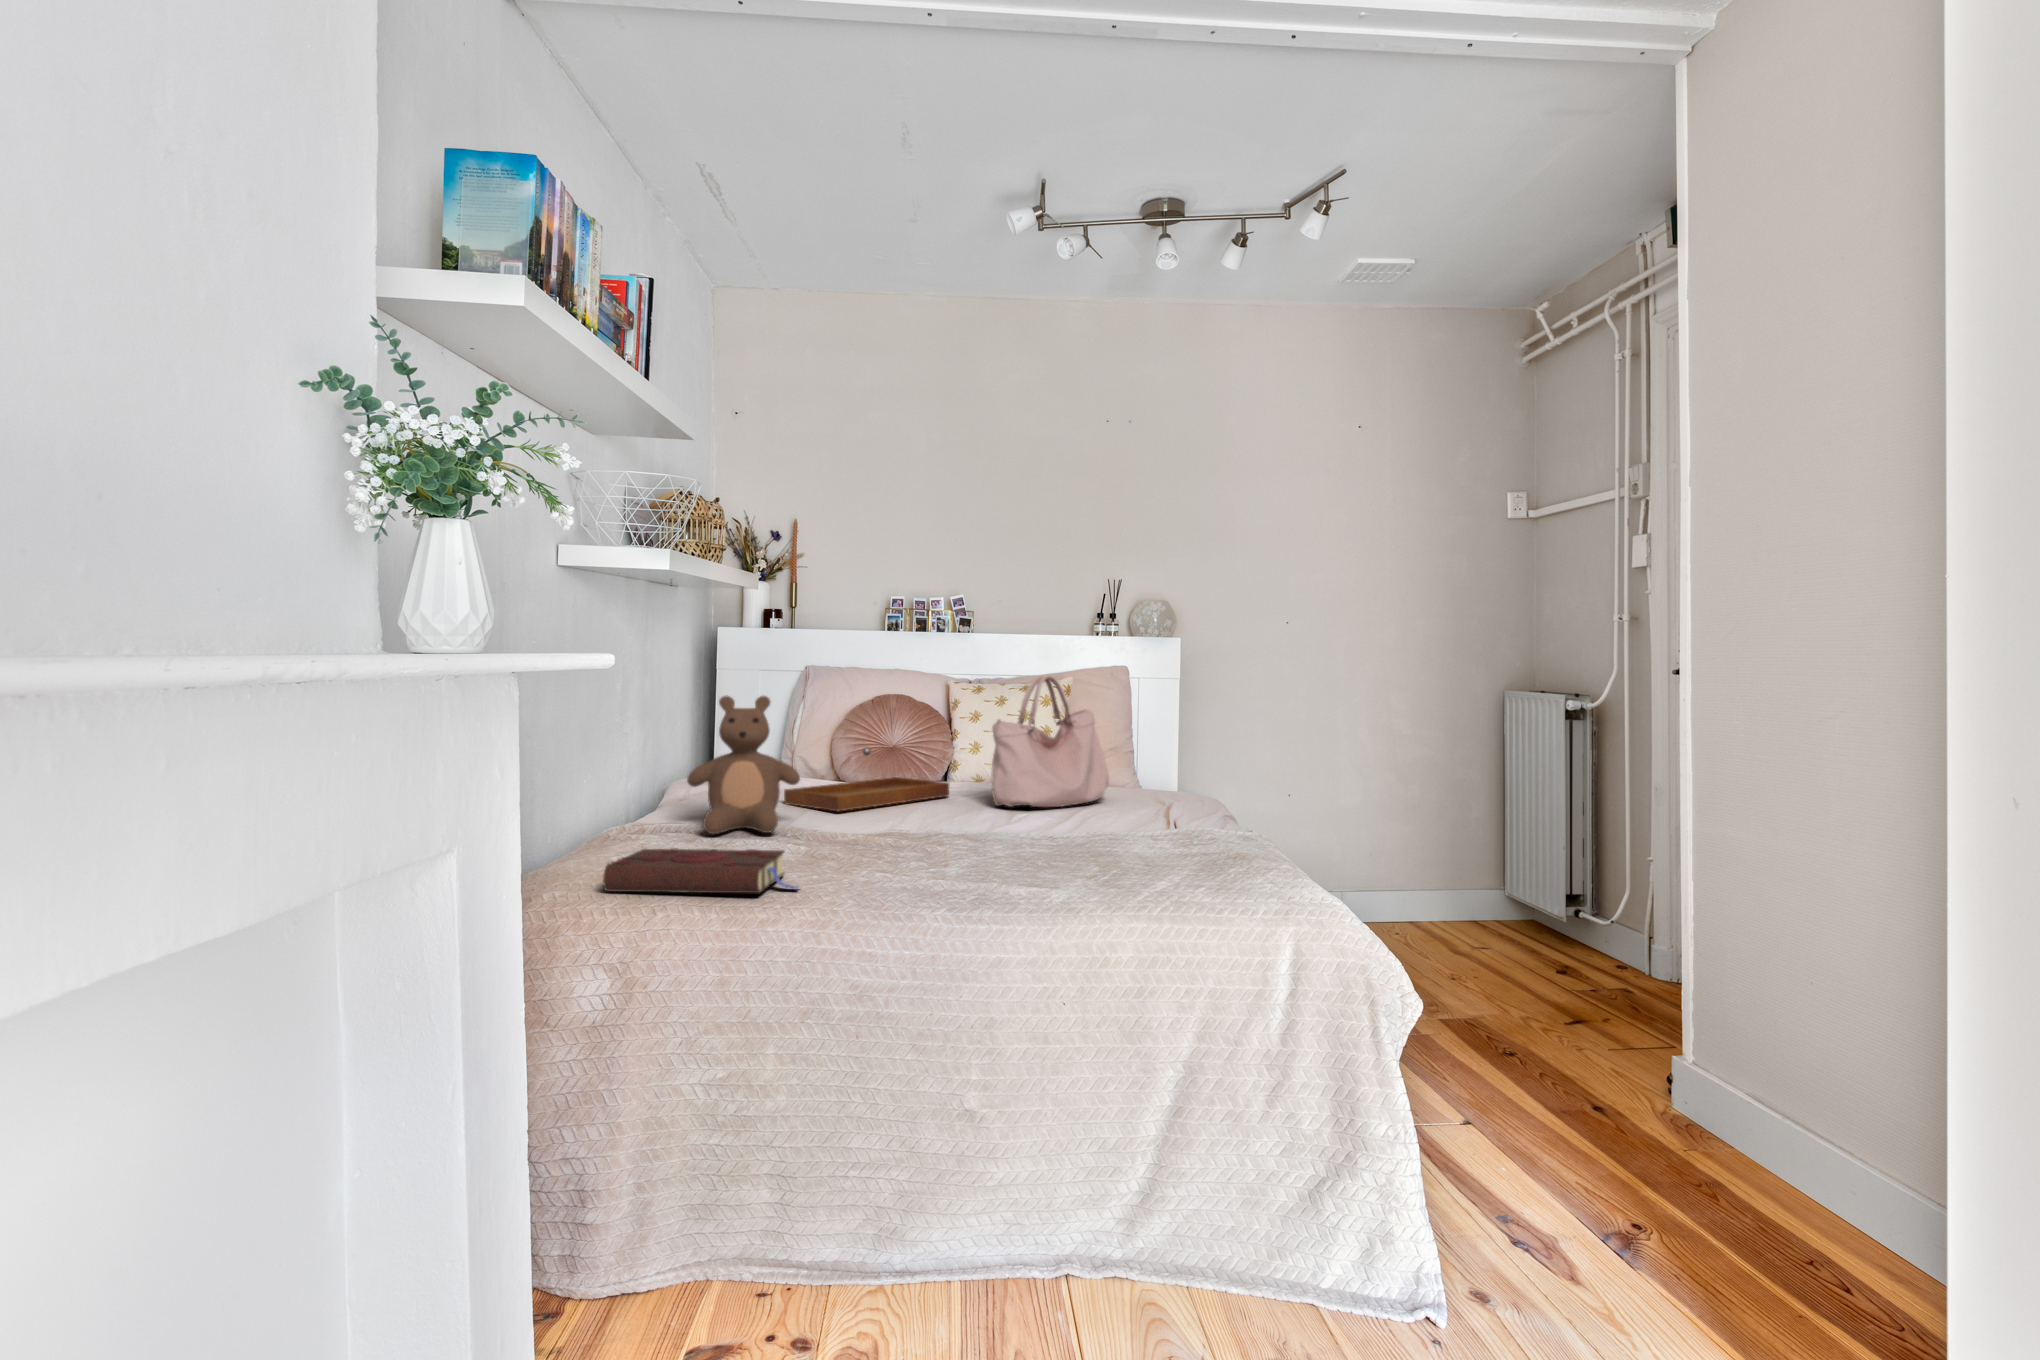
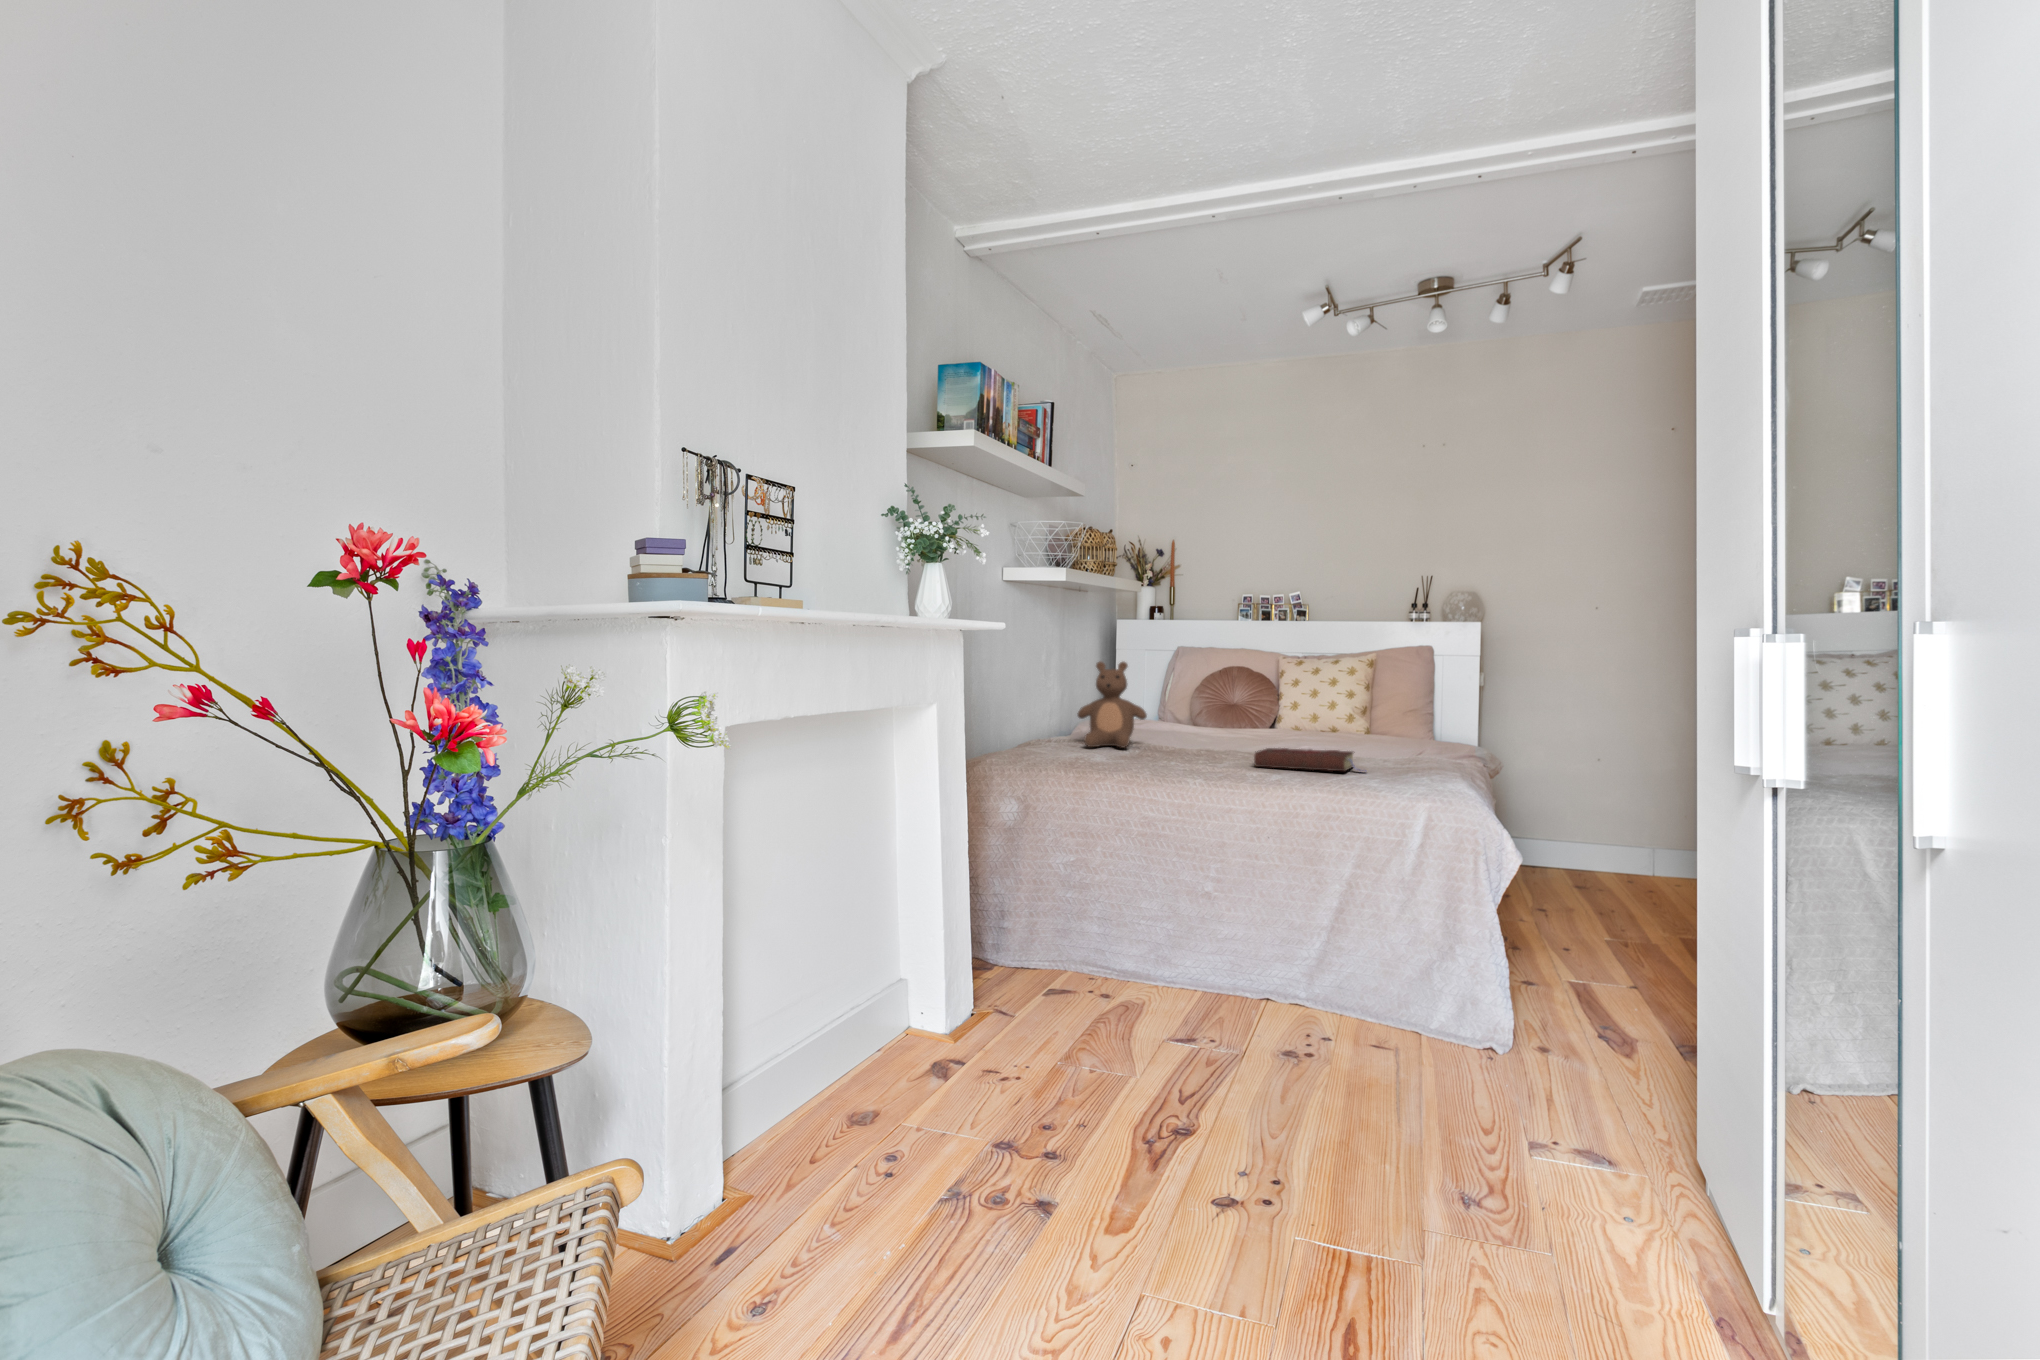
handbag: present [992,675,1109,807] -> none [1289,649,1388,745]
tray: present [784,747,949,812] -> none [1145,701,1264,741]
book: present [603,848,798,893] -> present [1254,748,1354,771]

